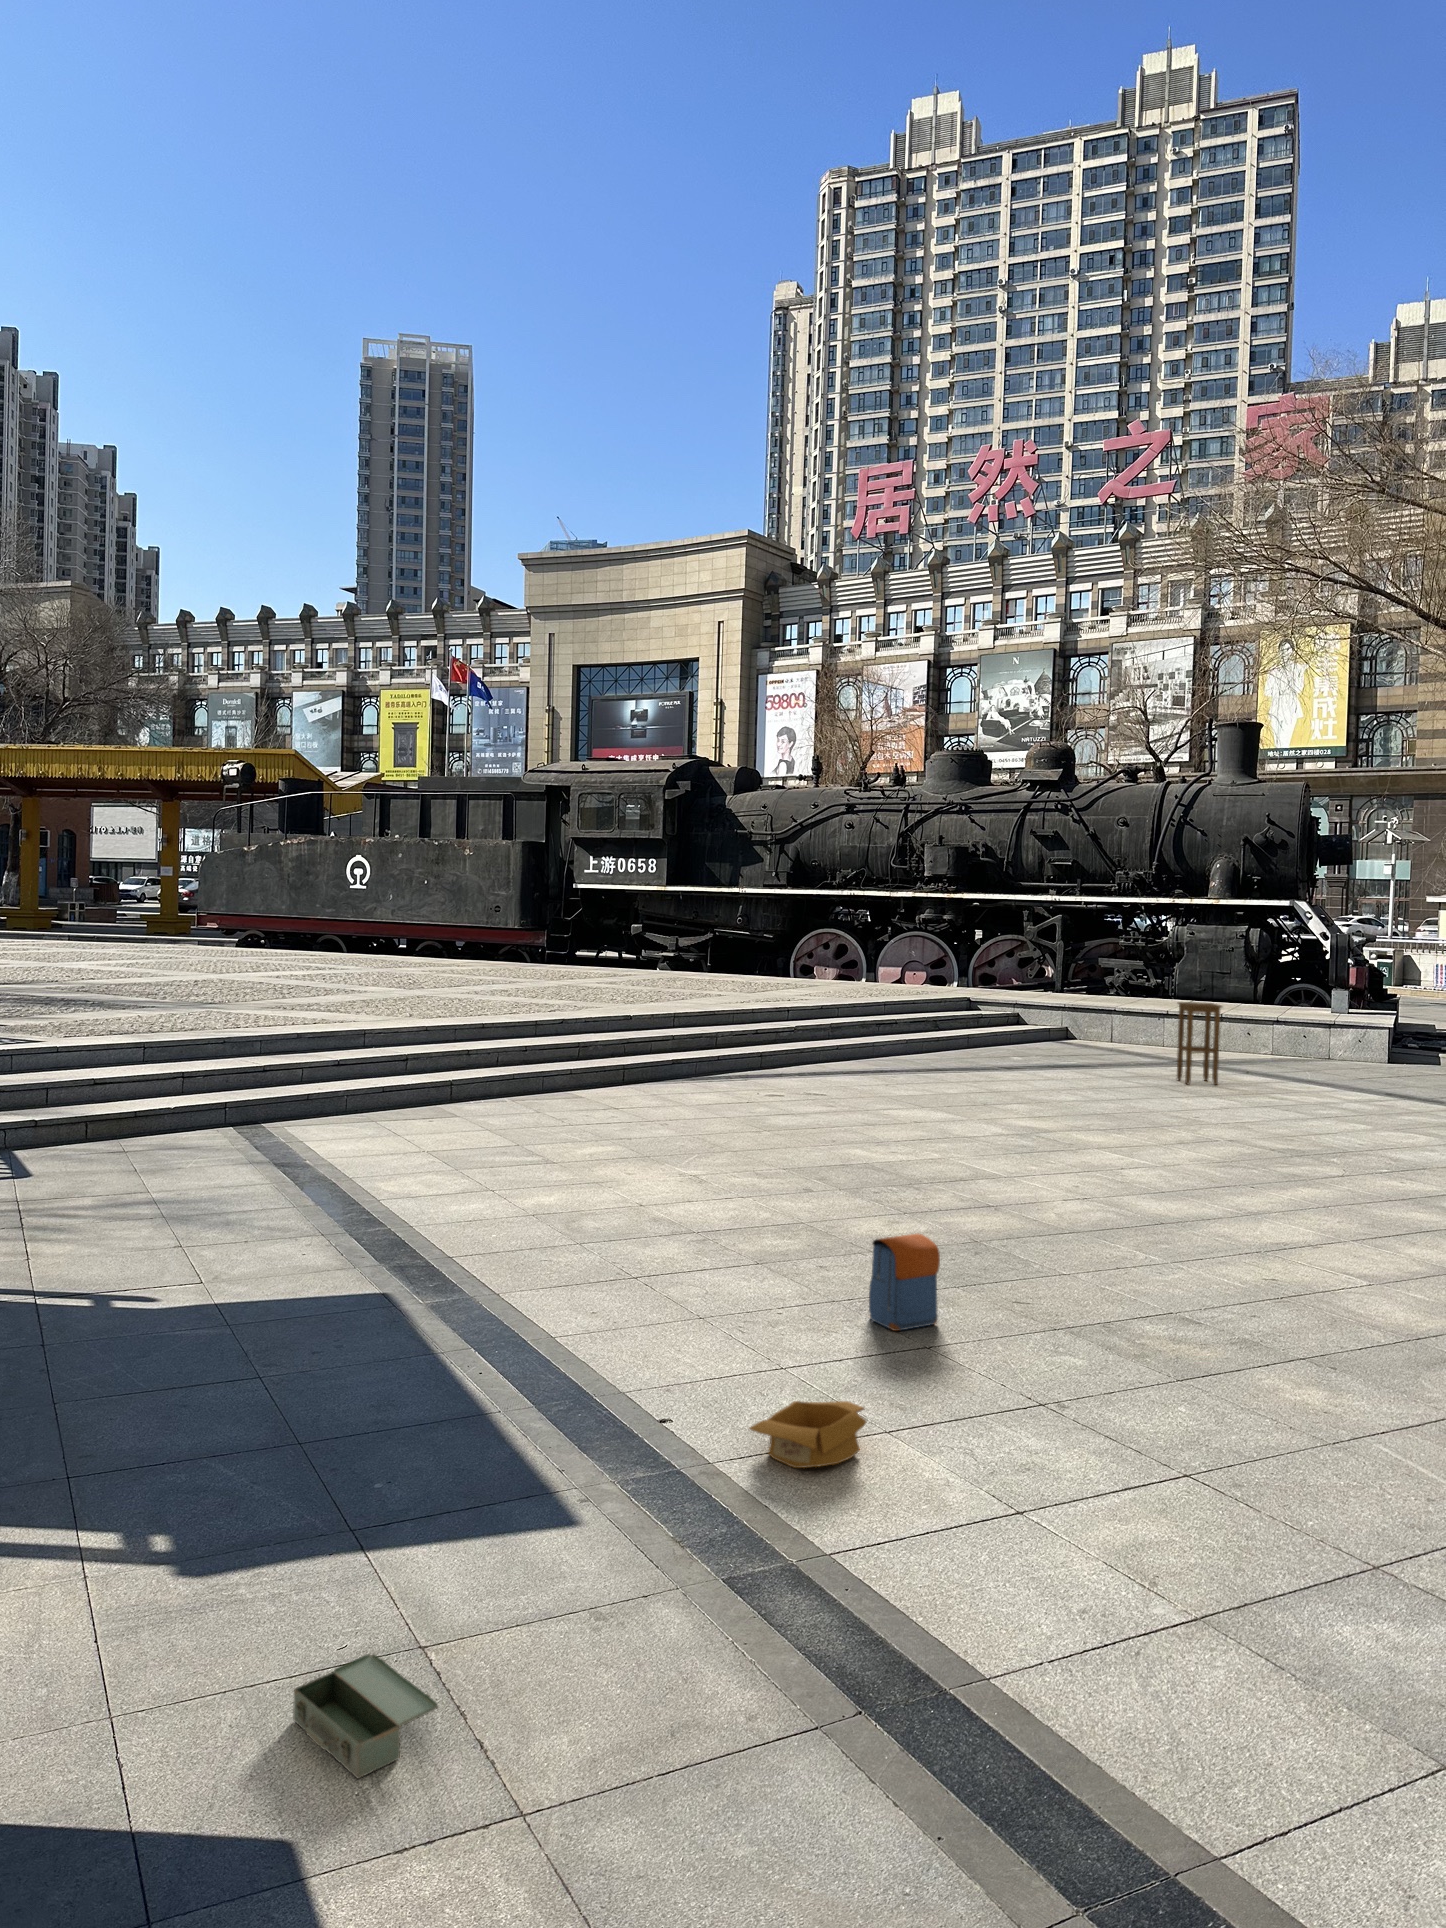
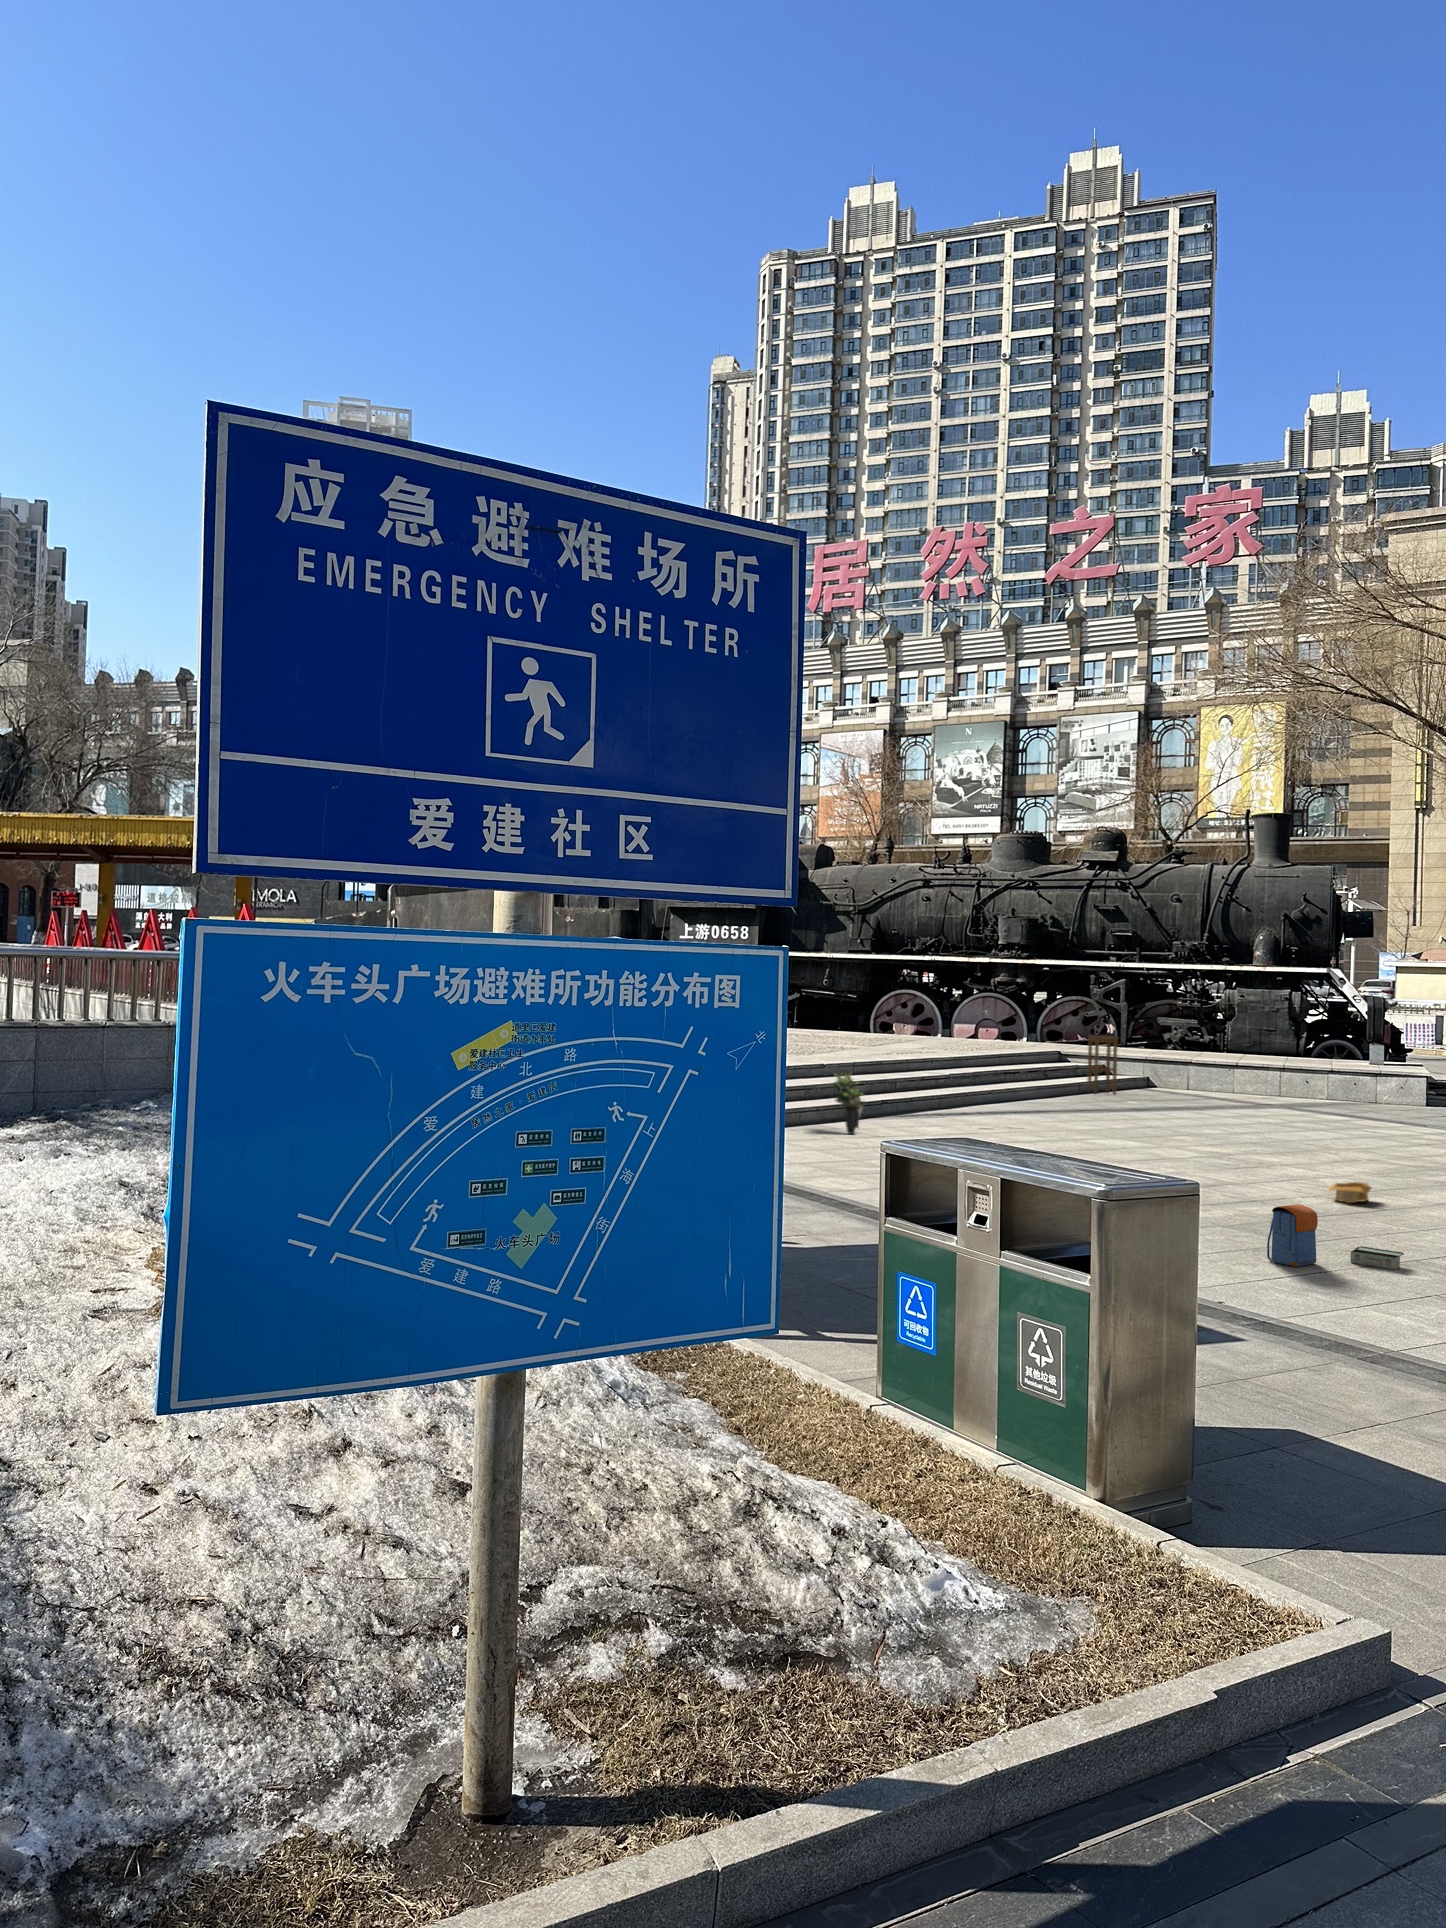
stool: present [1177,1002,1222,1085] -> present [1087,1036,1118,1094]
potted plant: none [574,1025,617,1101] -> present [832,1074,865,1134]
cardboard box: present [749,1401,866,1468] -> present [1329,1182,1371,1203]
toolbox: present [293,1654,438,1778] -> present [1350,1246,1404,1269]

